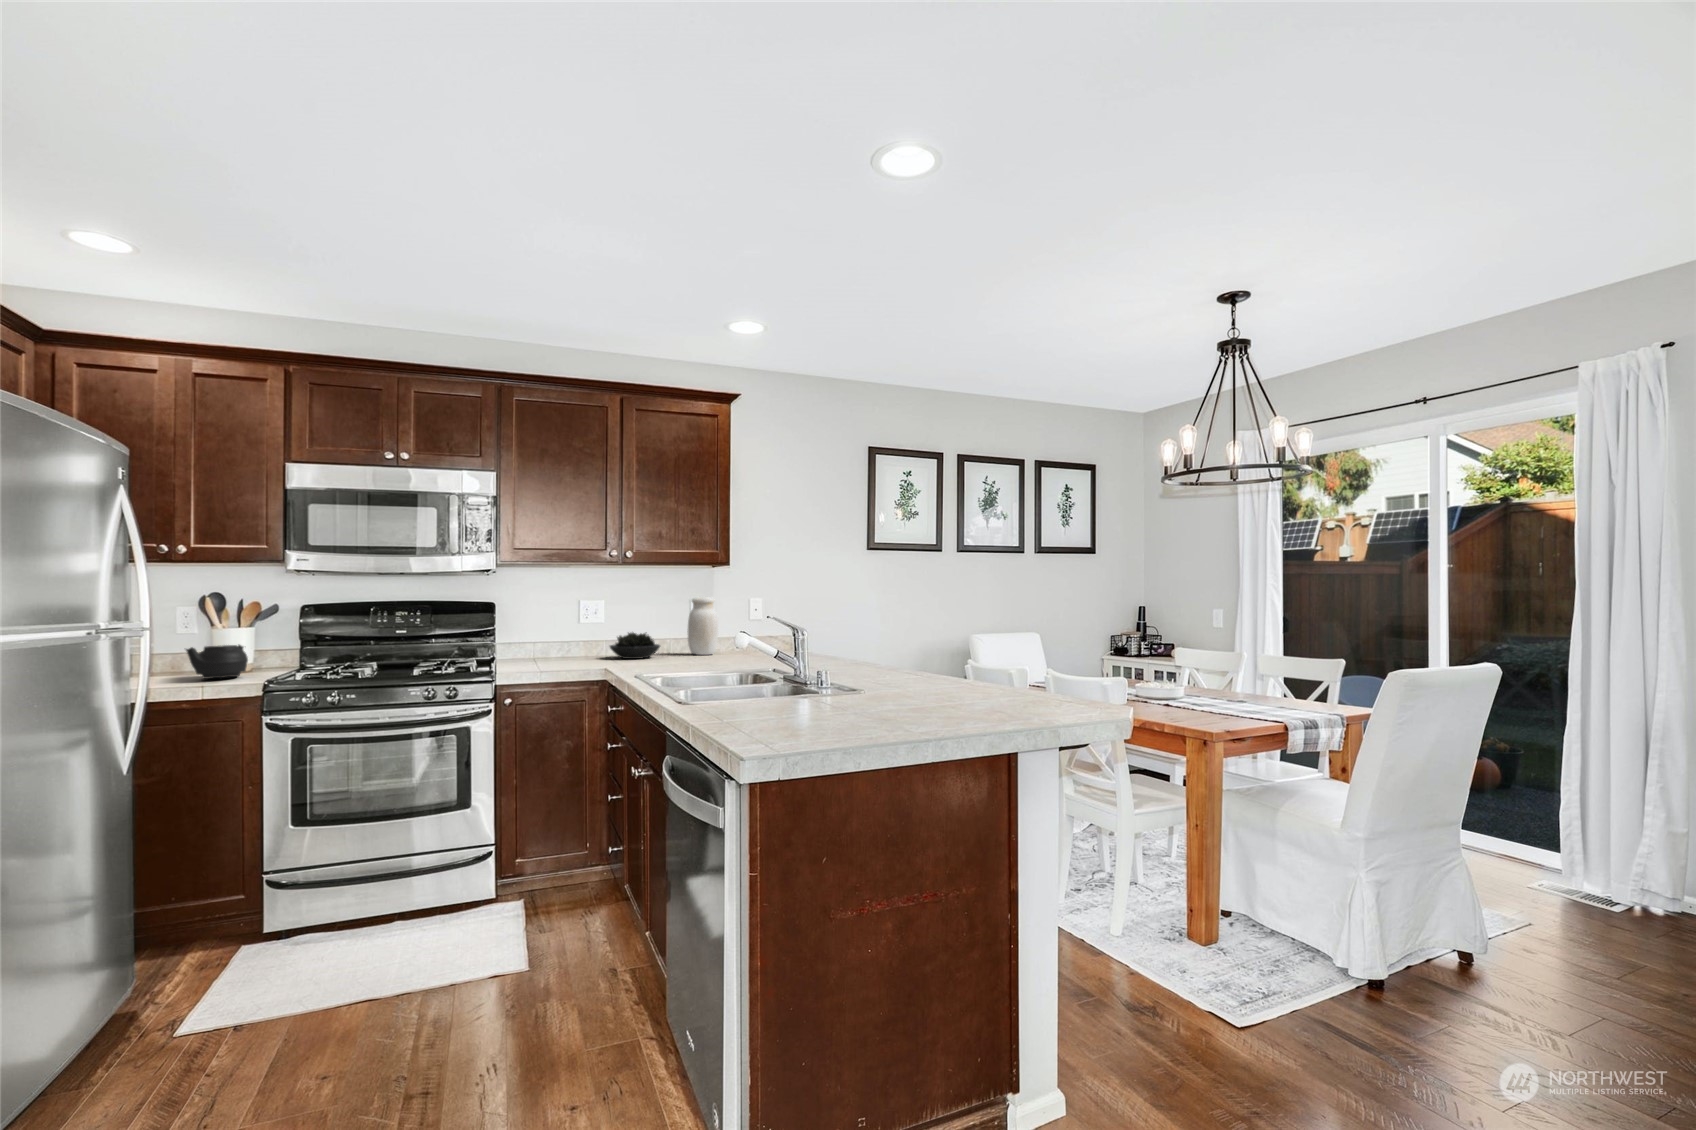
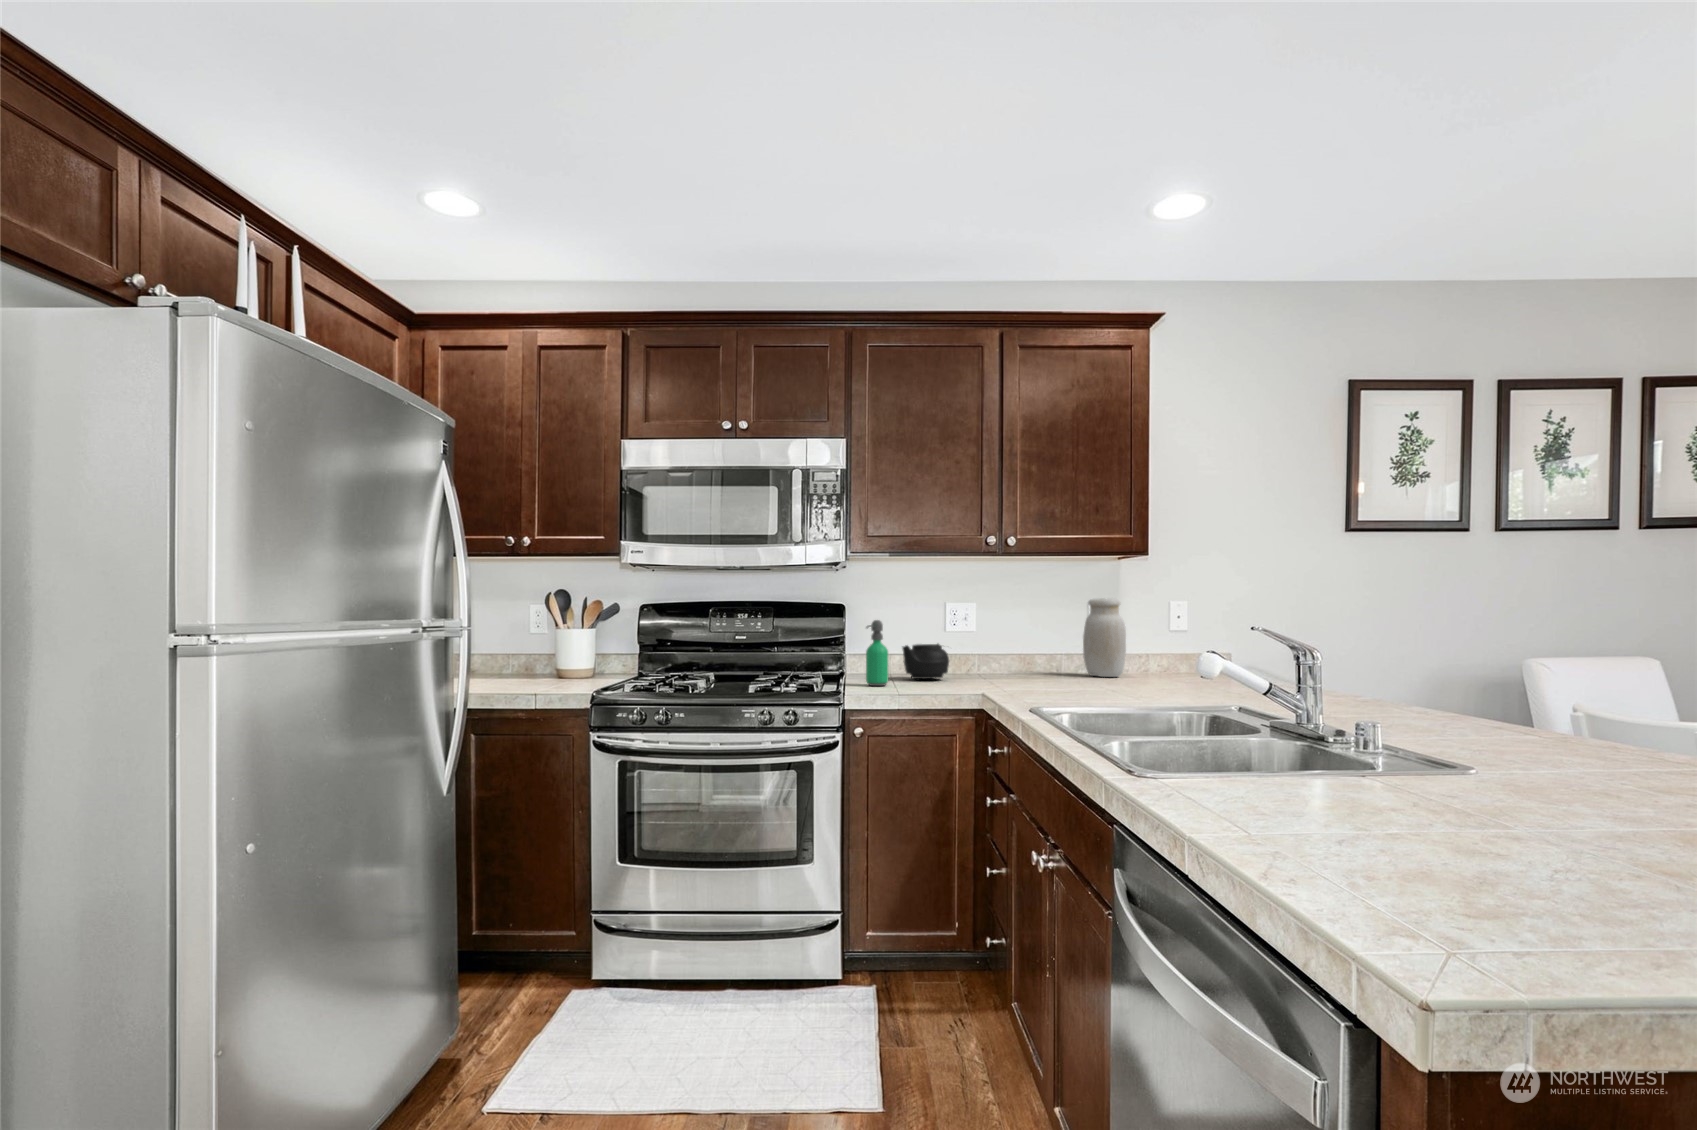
soap dispenser: none [515,616,534,668] -> present [866,620,888,686]
succulent plant: present [610,633,660,659] -> none [981,643,1048,679]
teapot: present [186,645,248,679] -> present [903,644,949,679]

